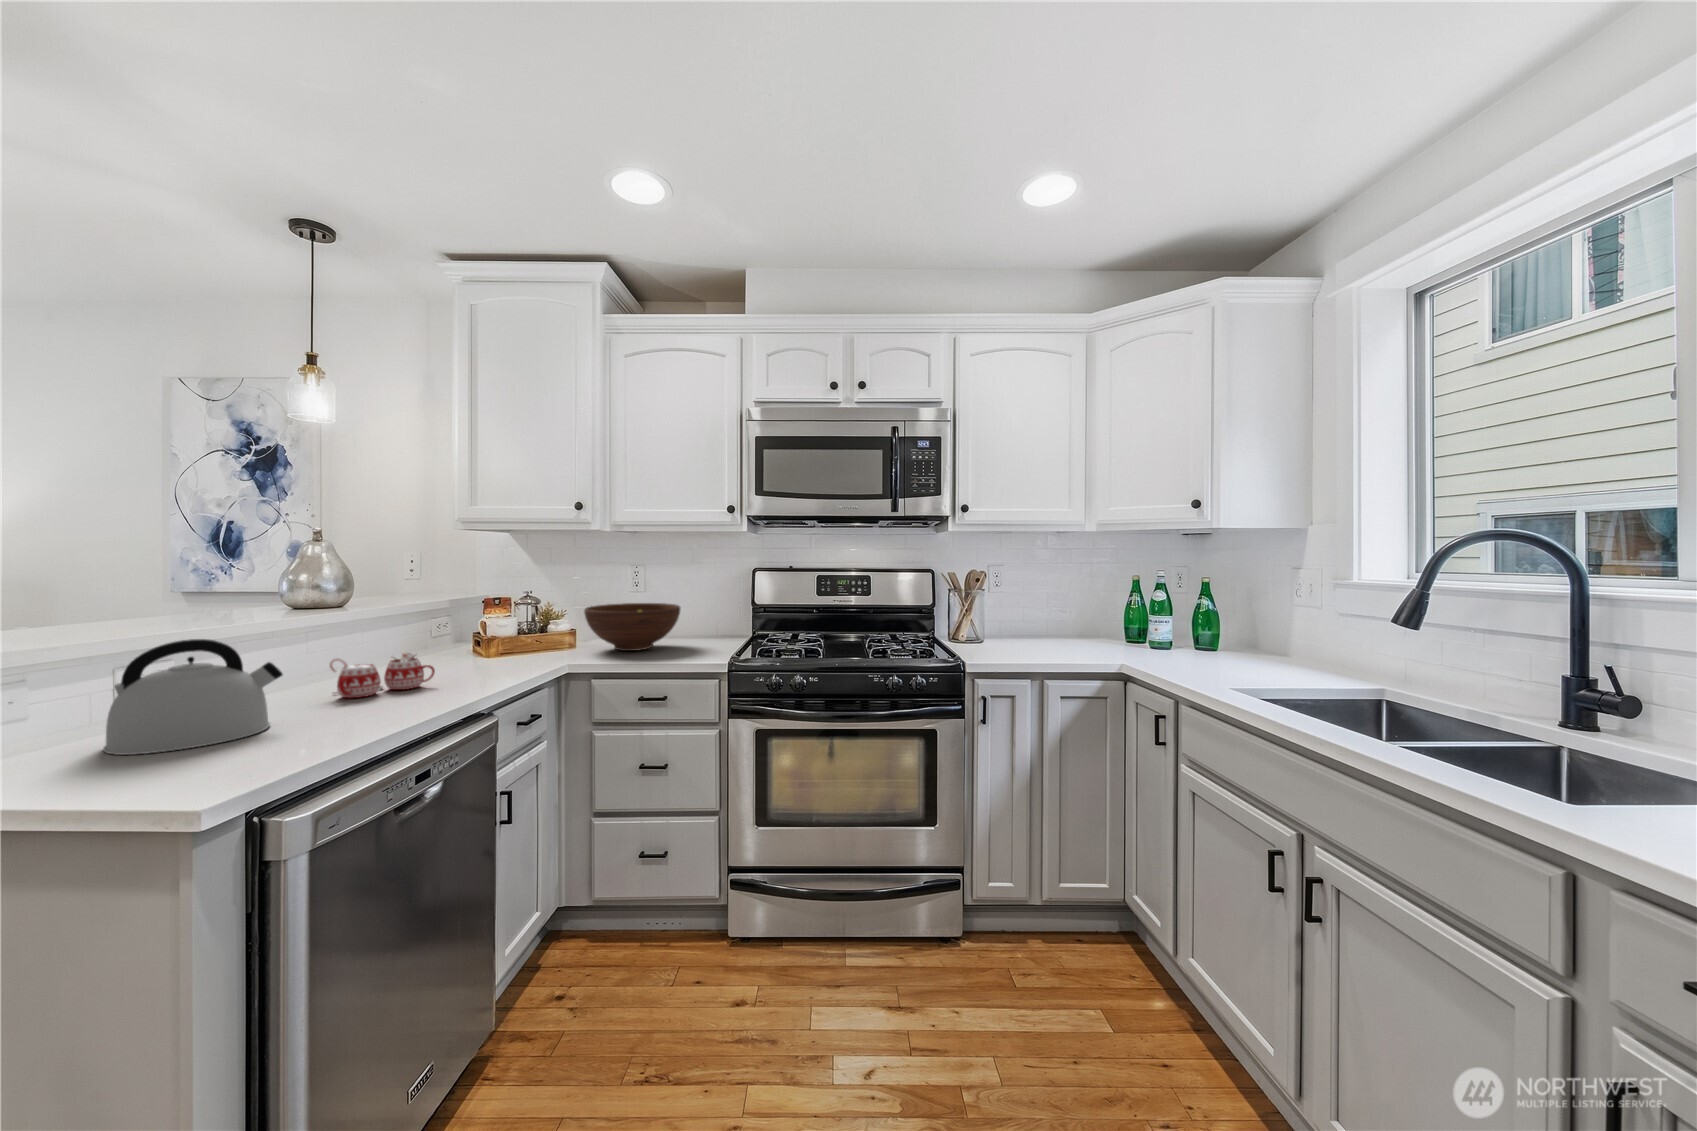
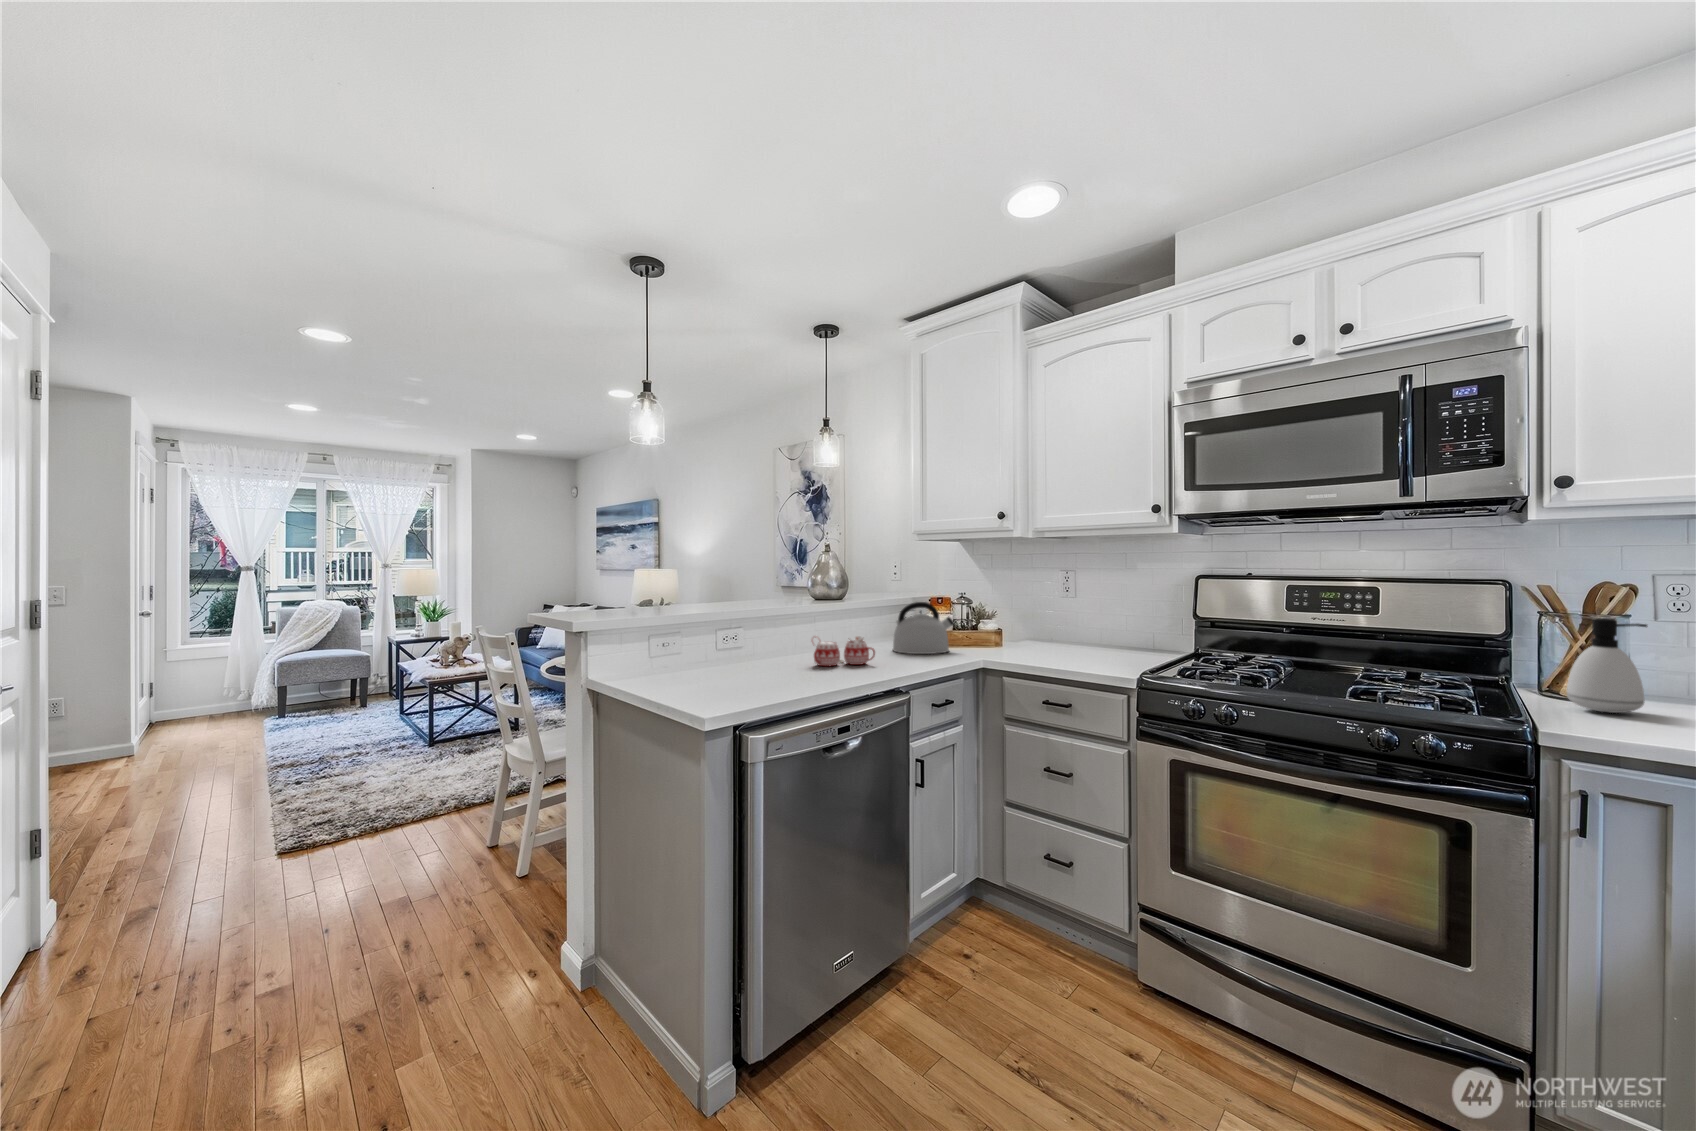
soap dispenser: none [969,594,1002,650] -> present [1567,618,1647,713]
fruit bowl: present [584,603,680,651] -> none [1007,609,1103,656]
kettle: present [103,639,283,755] -> present [893,602,954,654]

